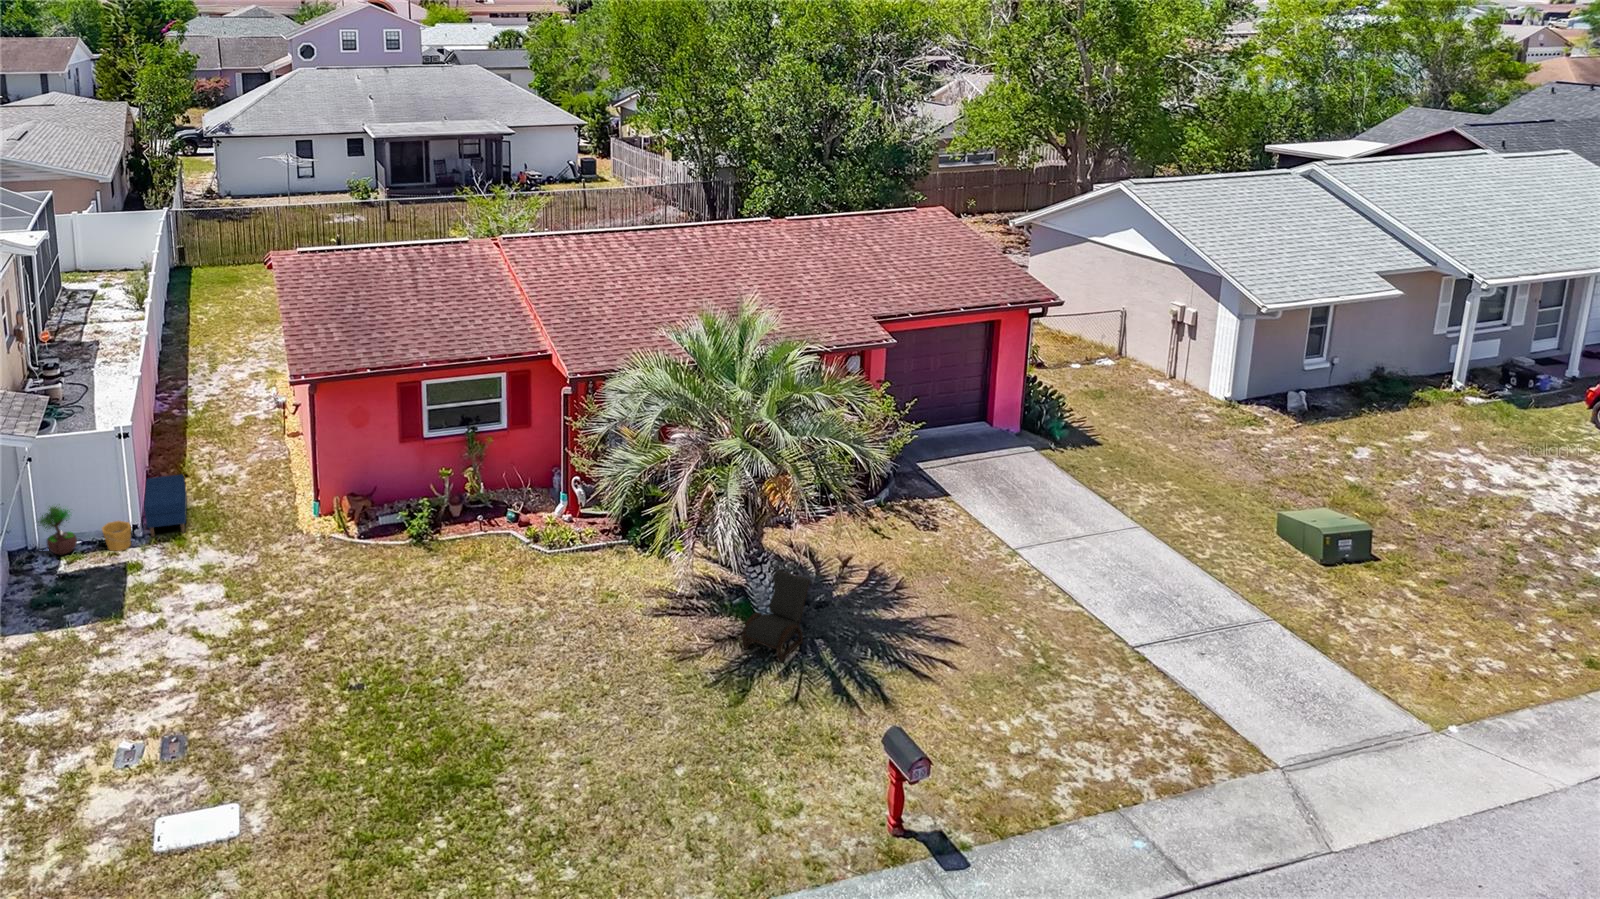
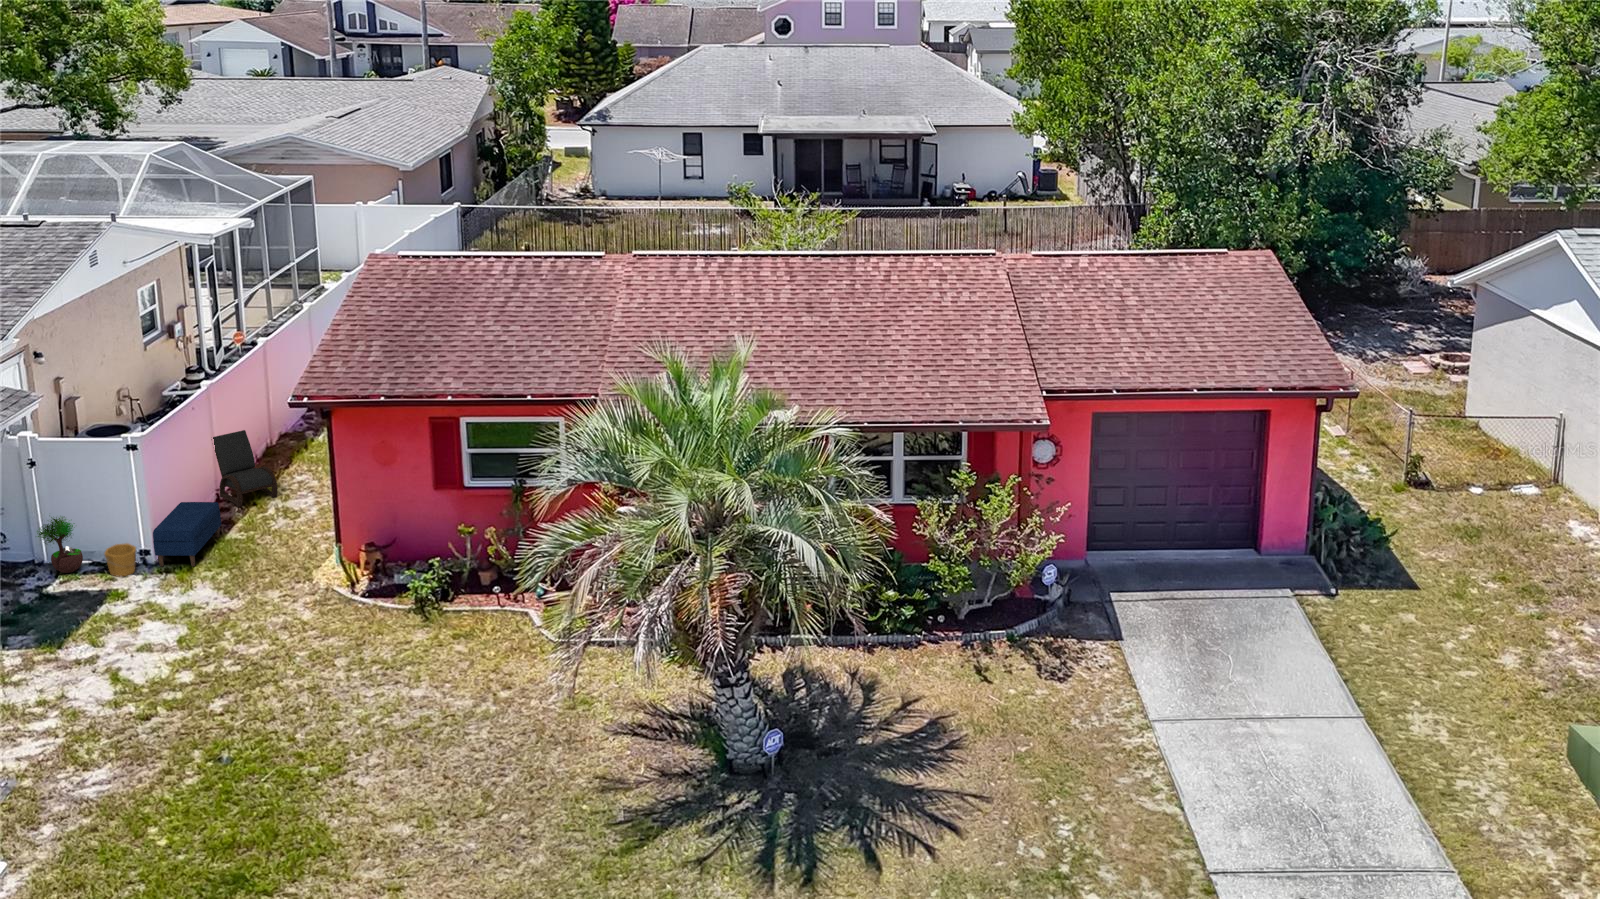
lounge chair: present [741,570,810,662] -> present [211,430,278,507]

